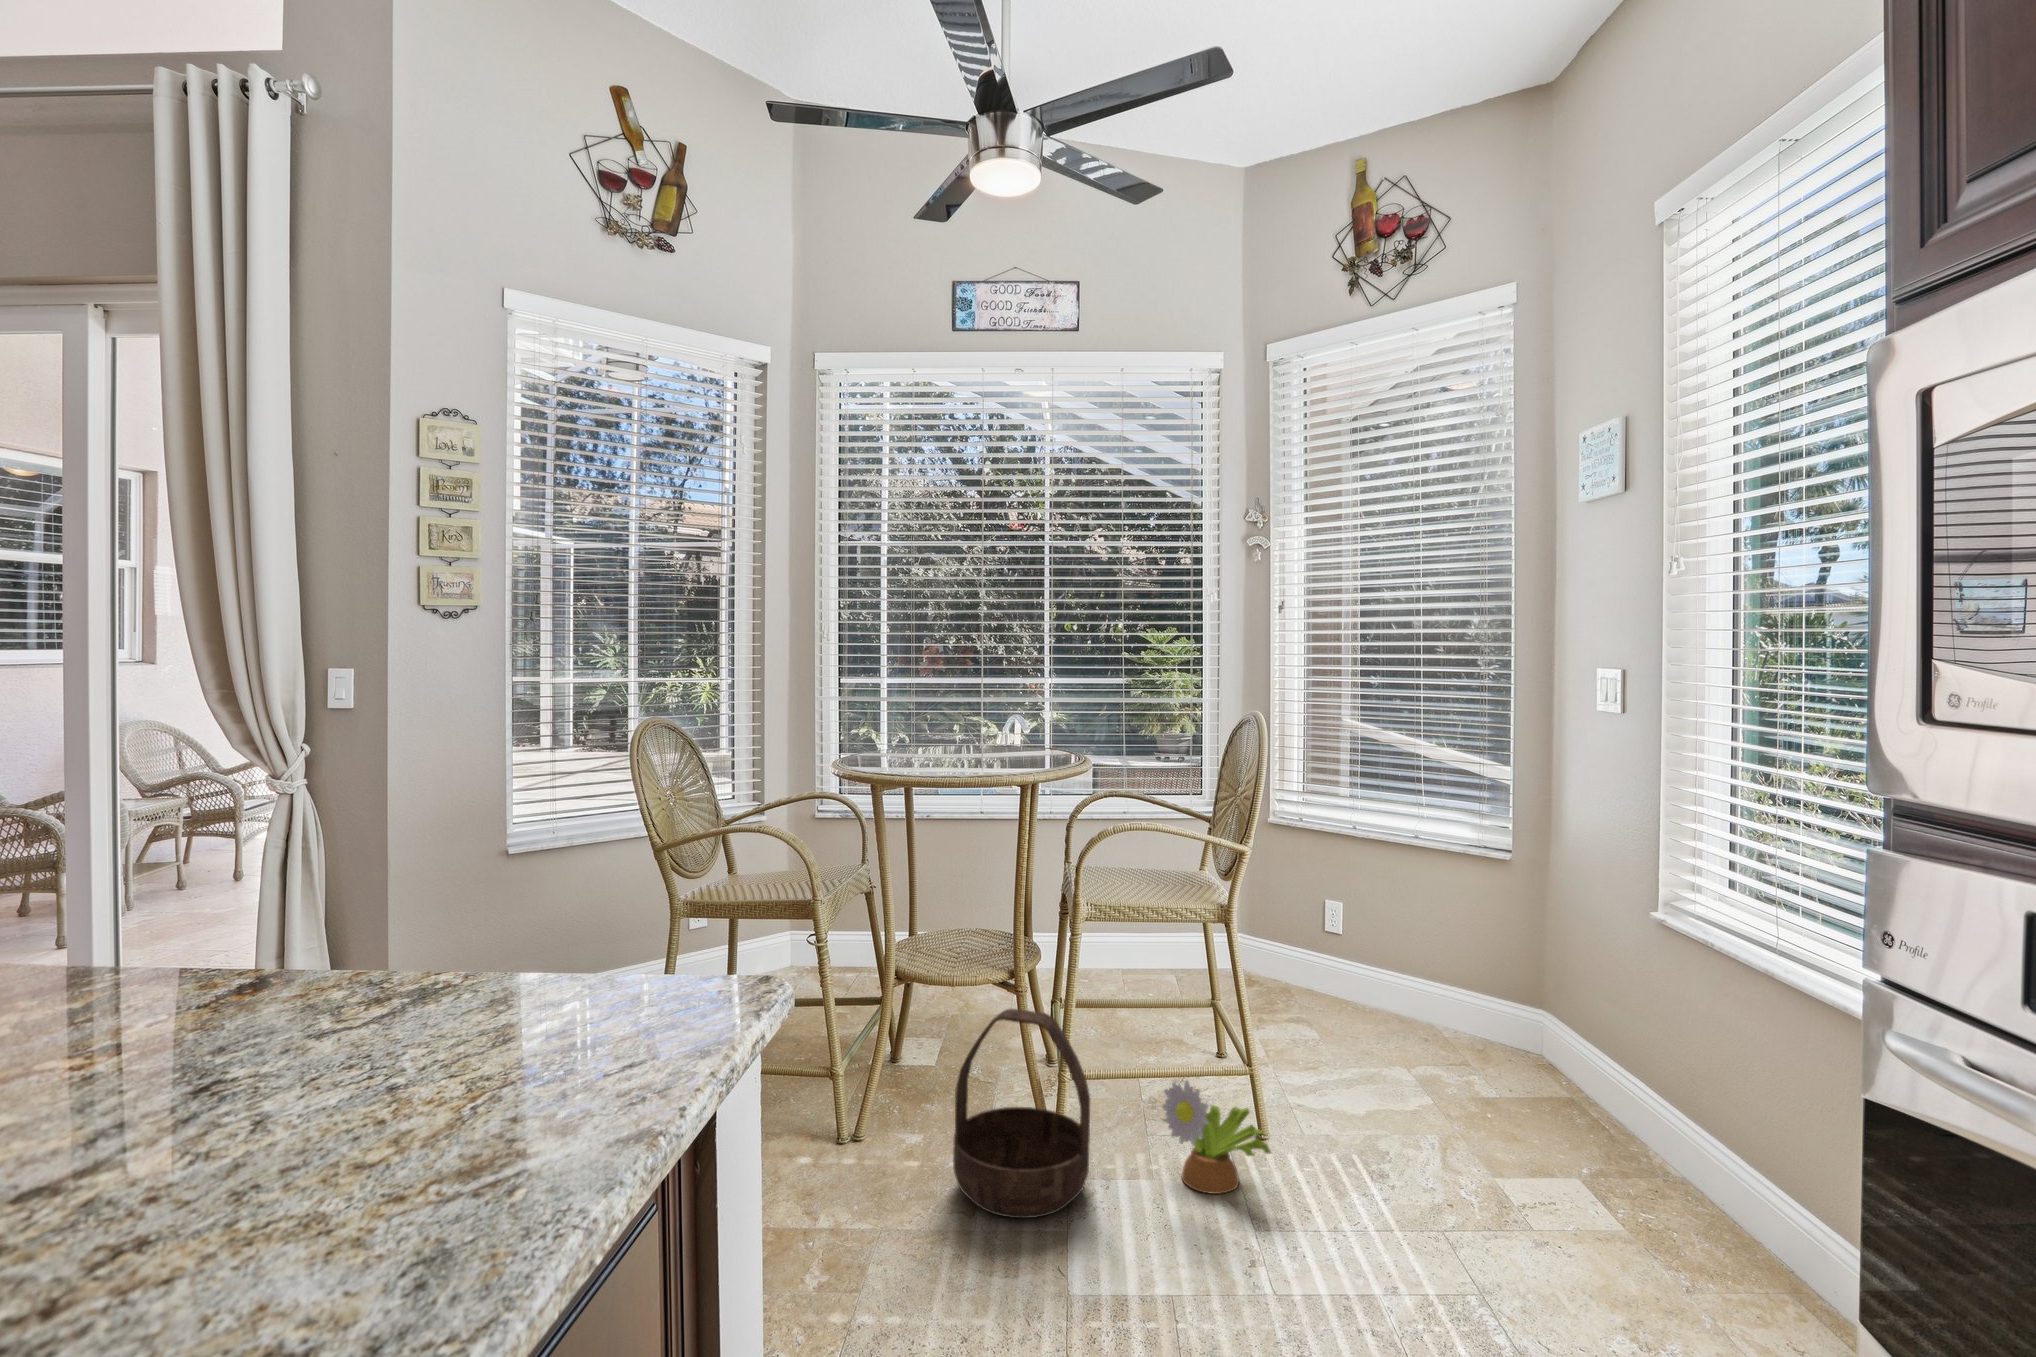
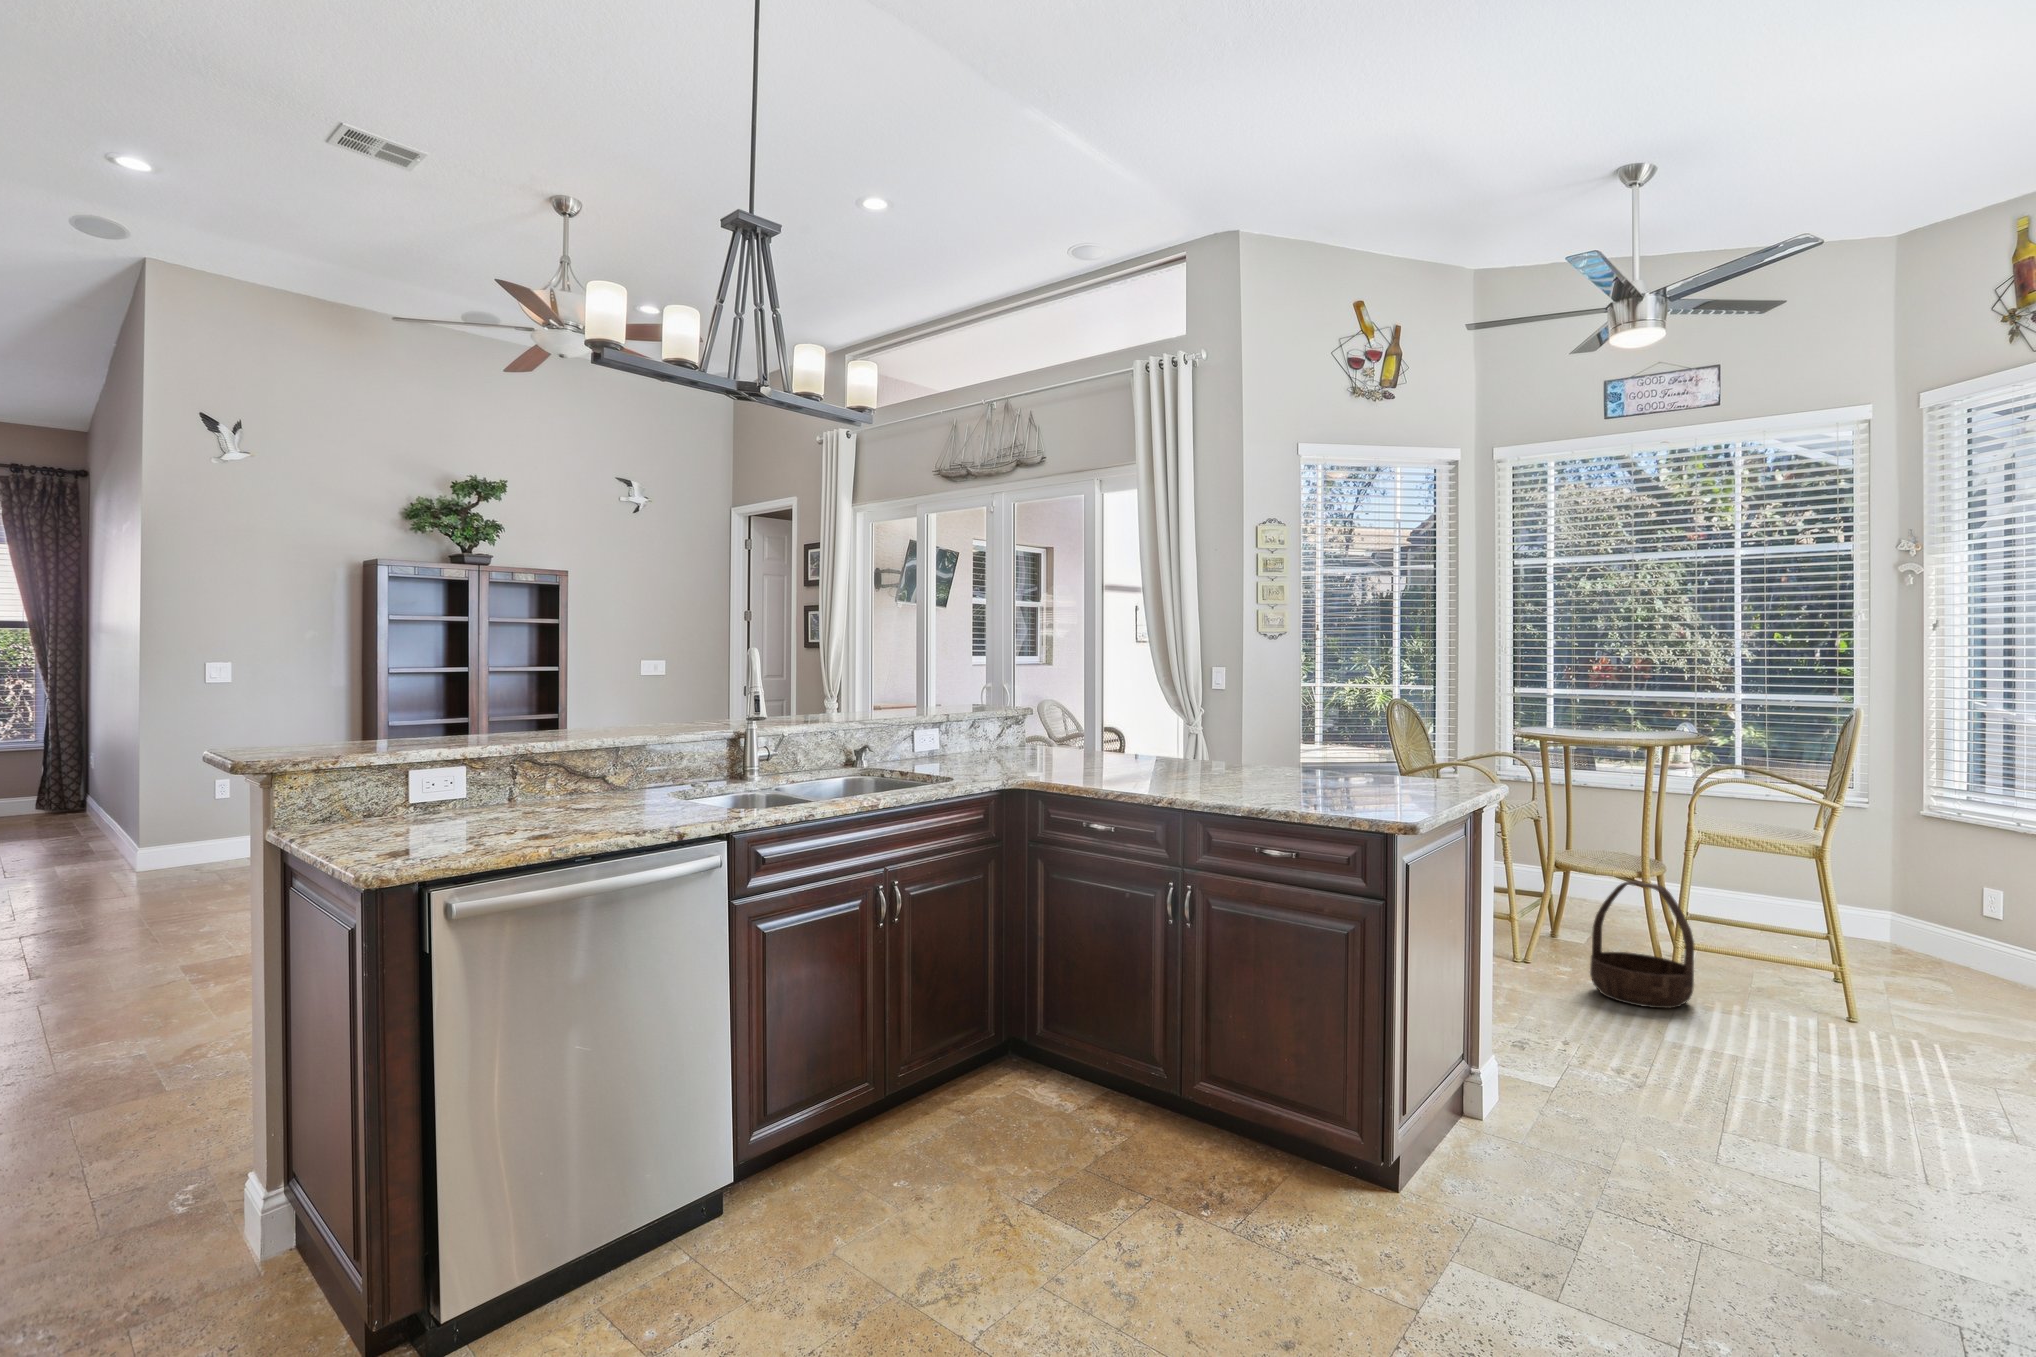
decorative plant: present [1162,1081,1271,1194] -> none [1755,942,1847,1025]

